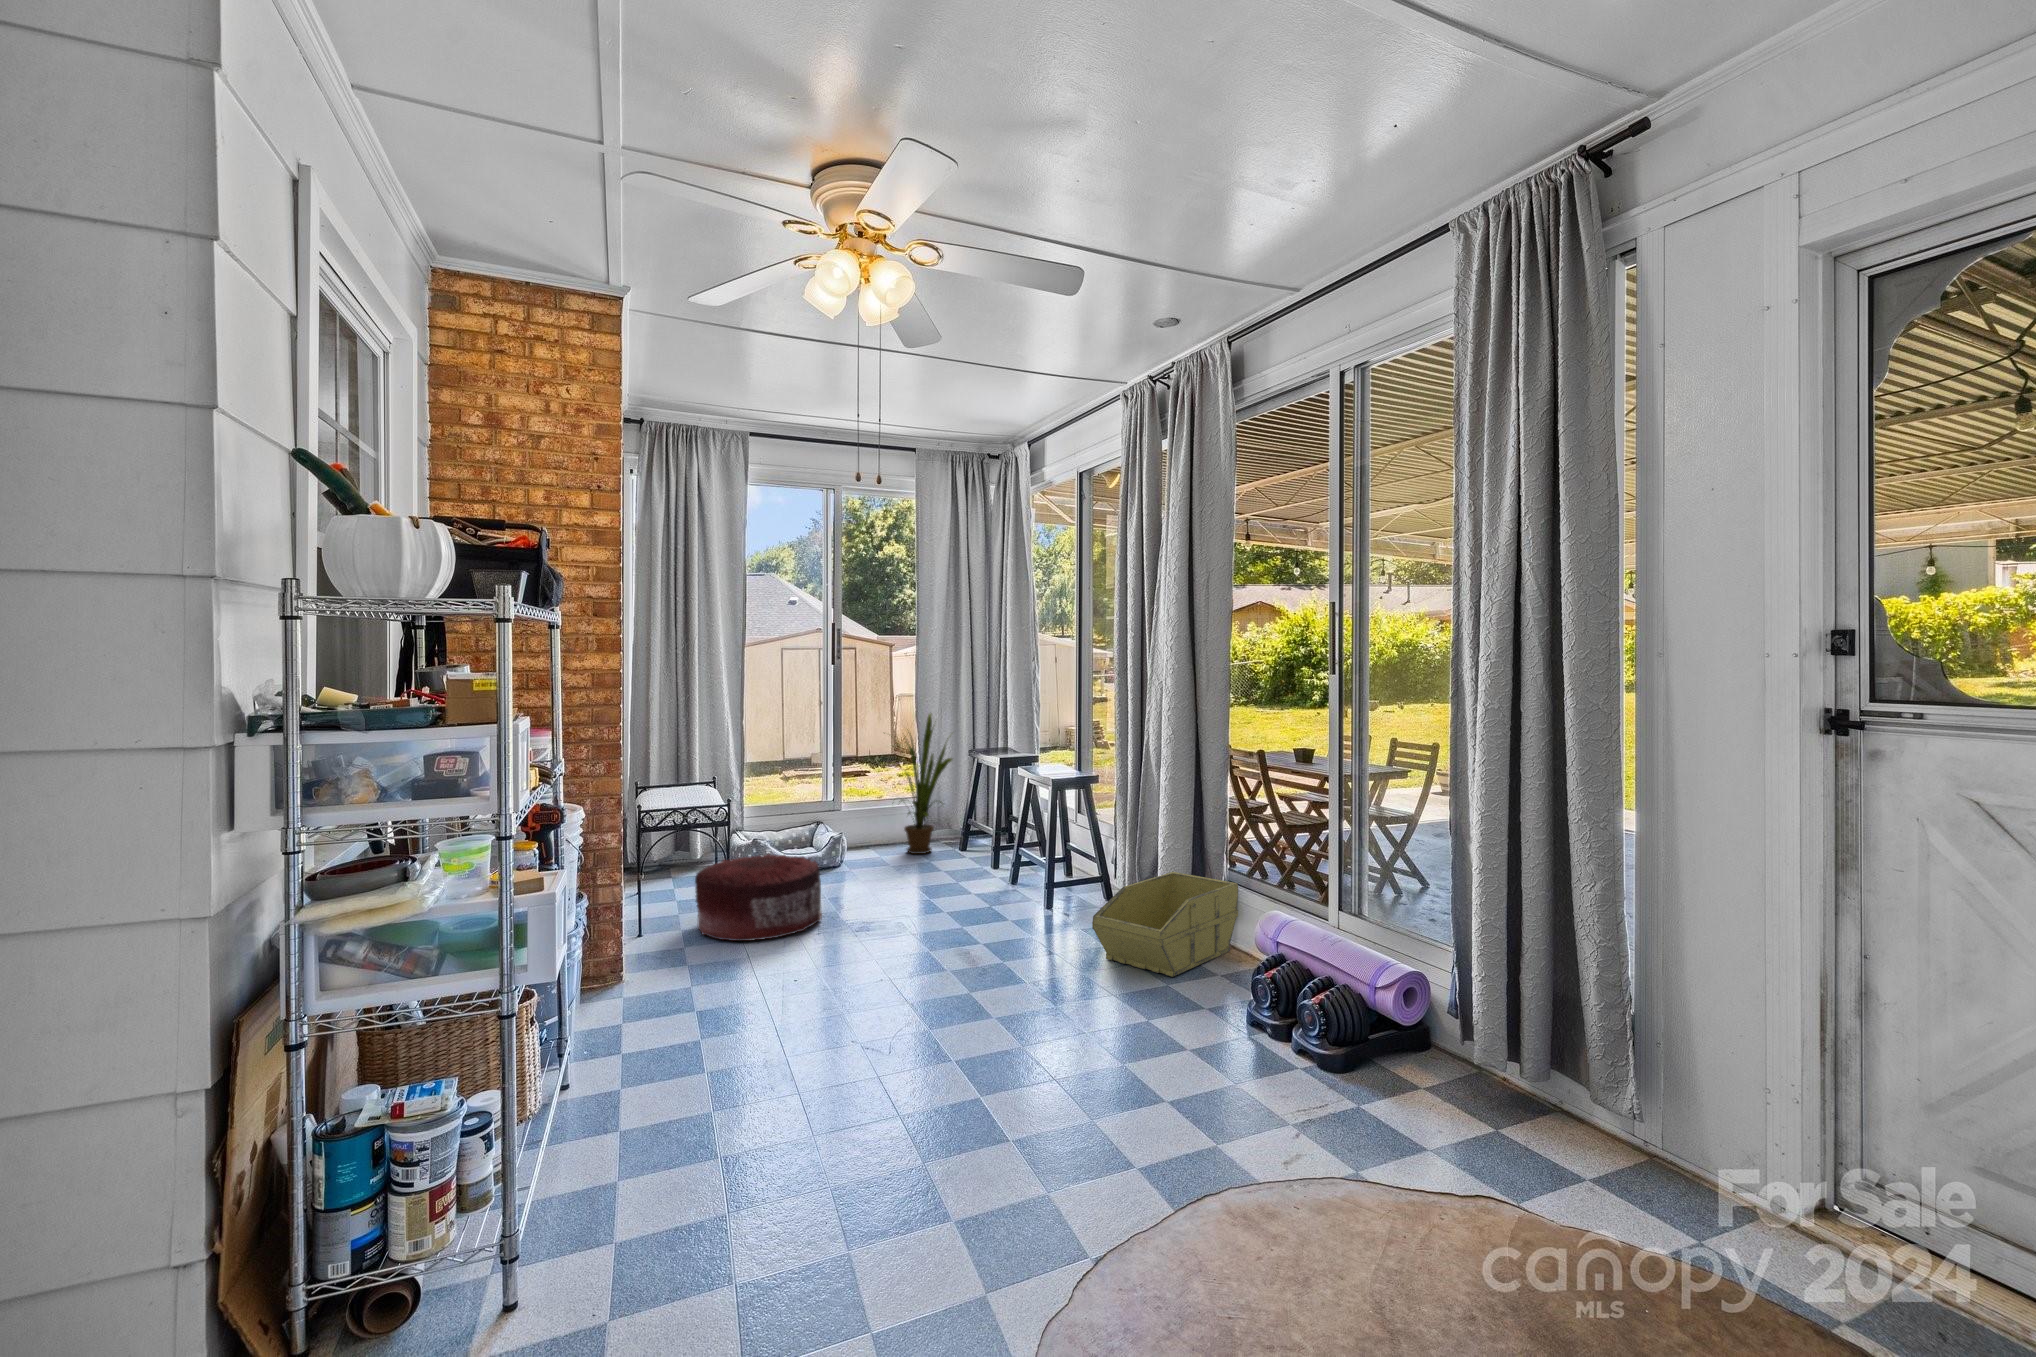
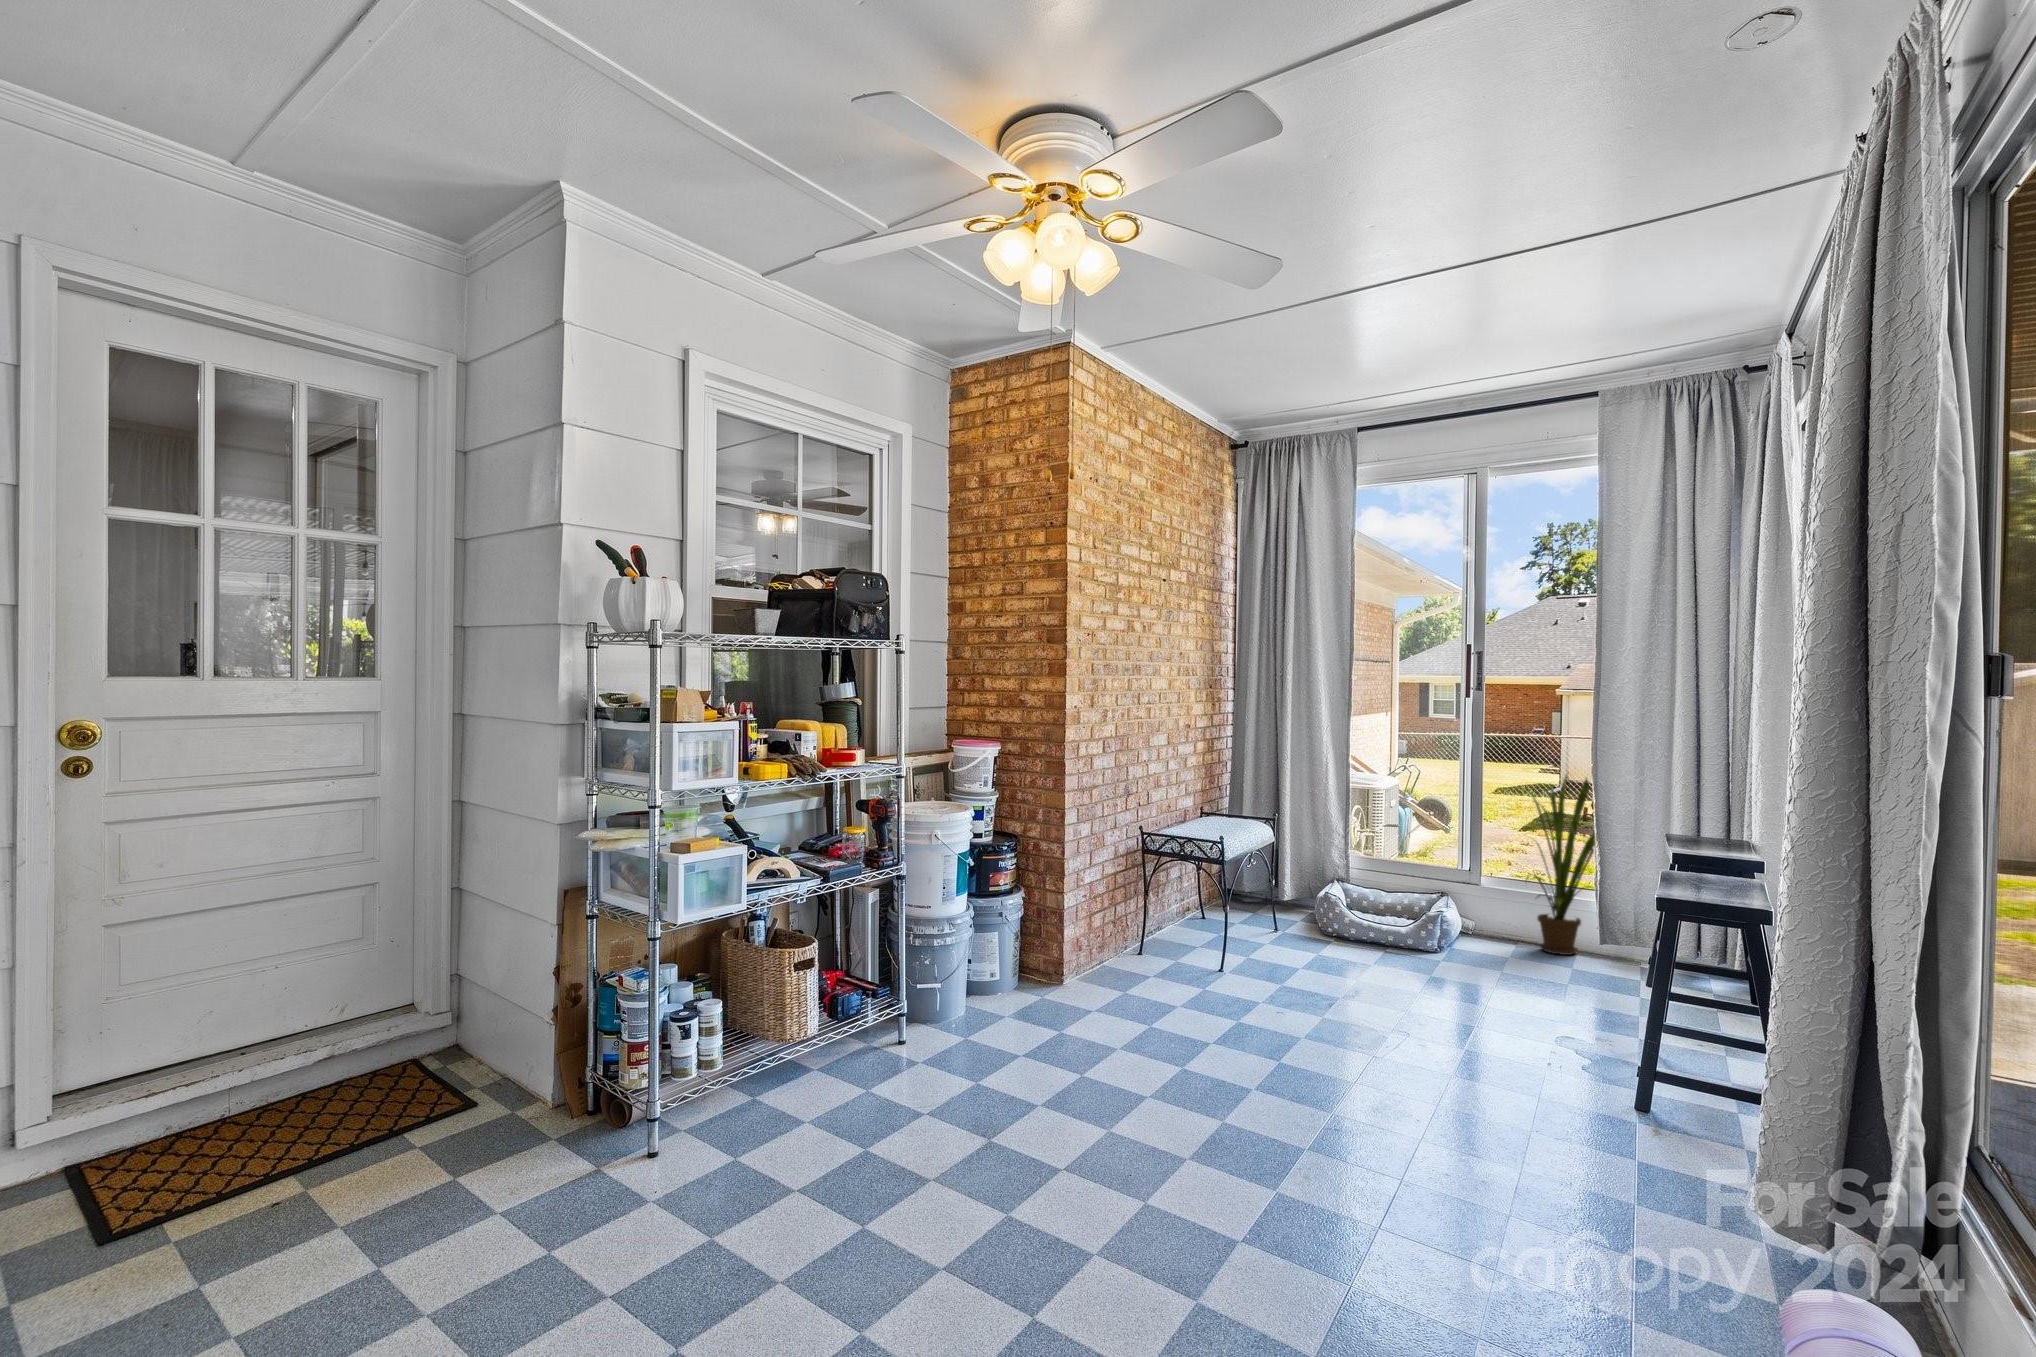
pouf: present [695,854,822,941] -> none [1182,899,1325,991]
storage bin: present [1092,872,1238,977] -> none [1526,1022,1815,1172]

